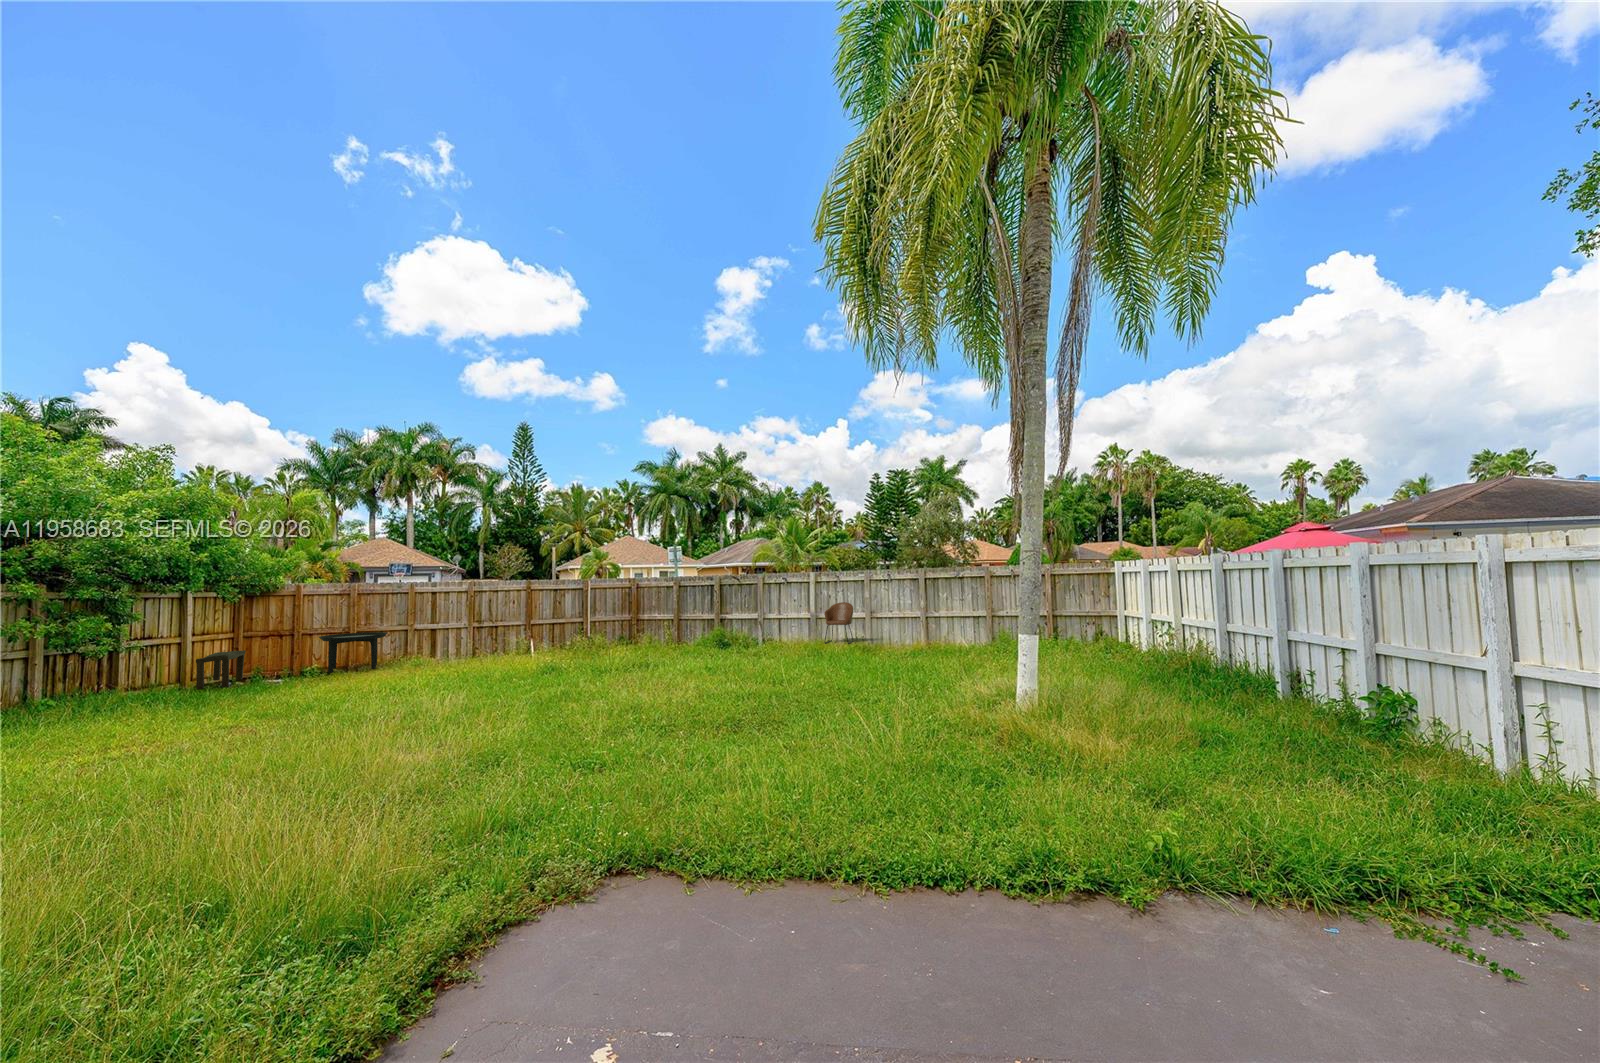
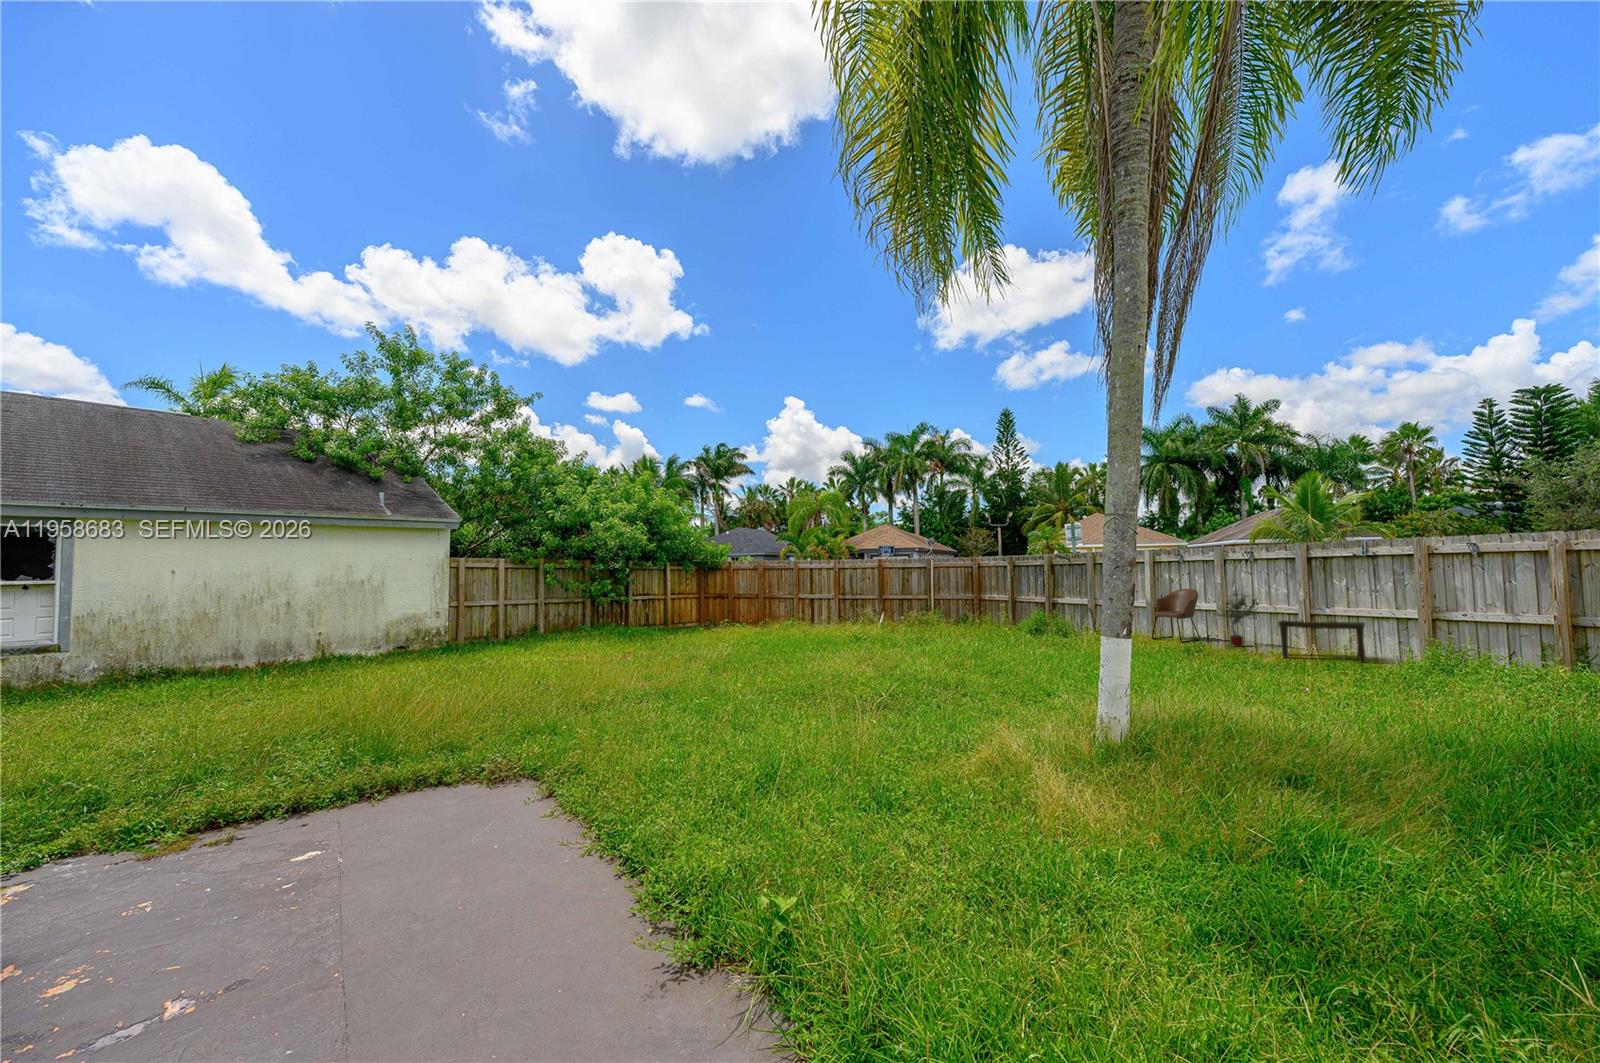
potted tree: none [868,602,900,643] -> present [1217,591,1257,647]
round table: present [319,632,387,673] -> none [730,598,772,626]
bench: present [196,650,246,689] -> present [1278,620,1366,663]

